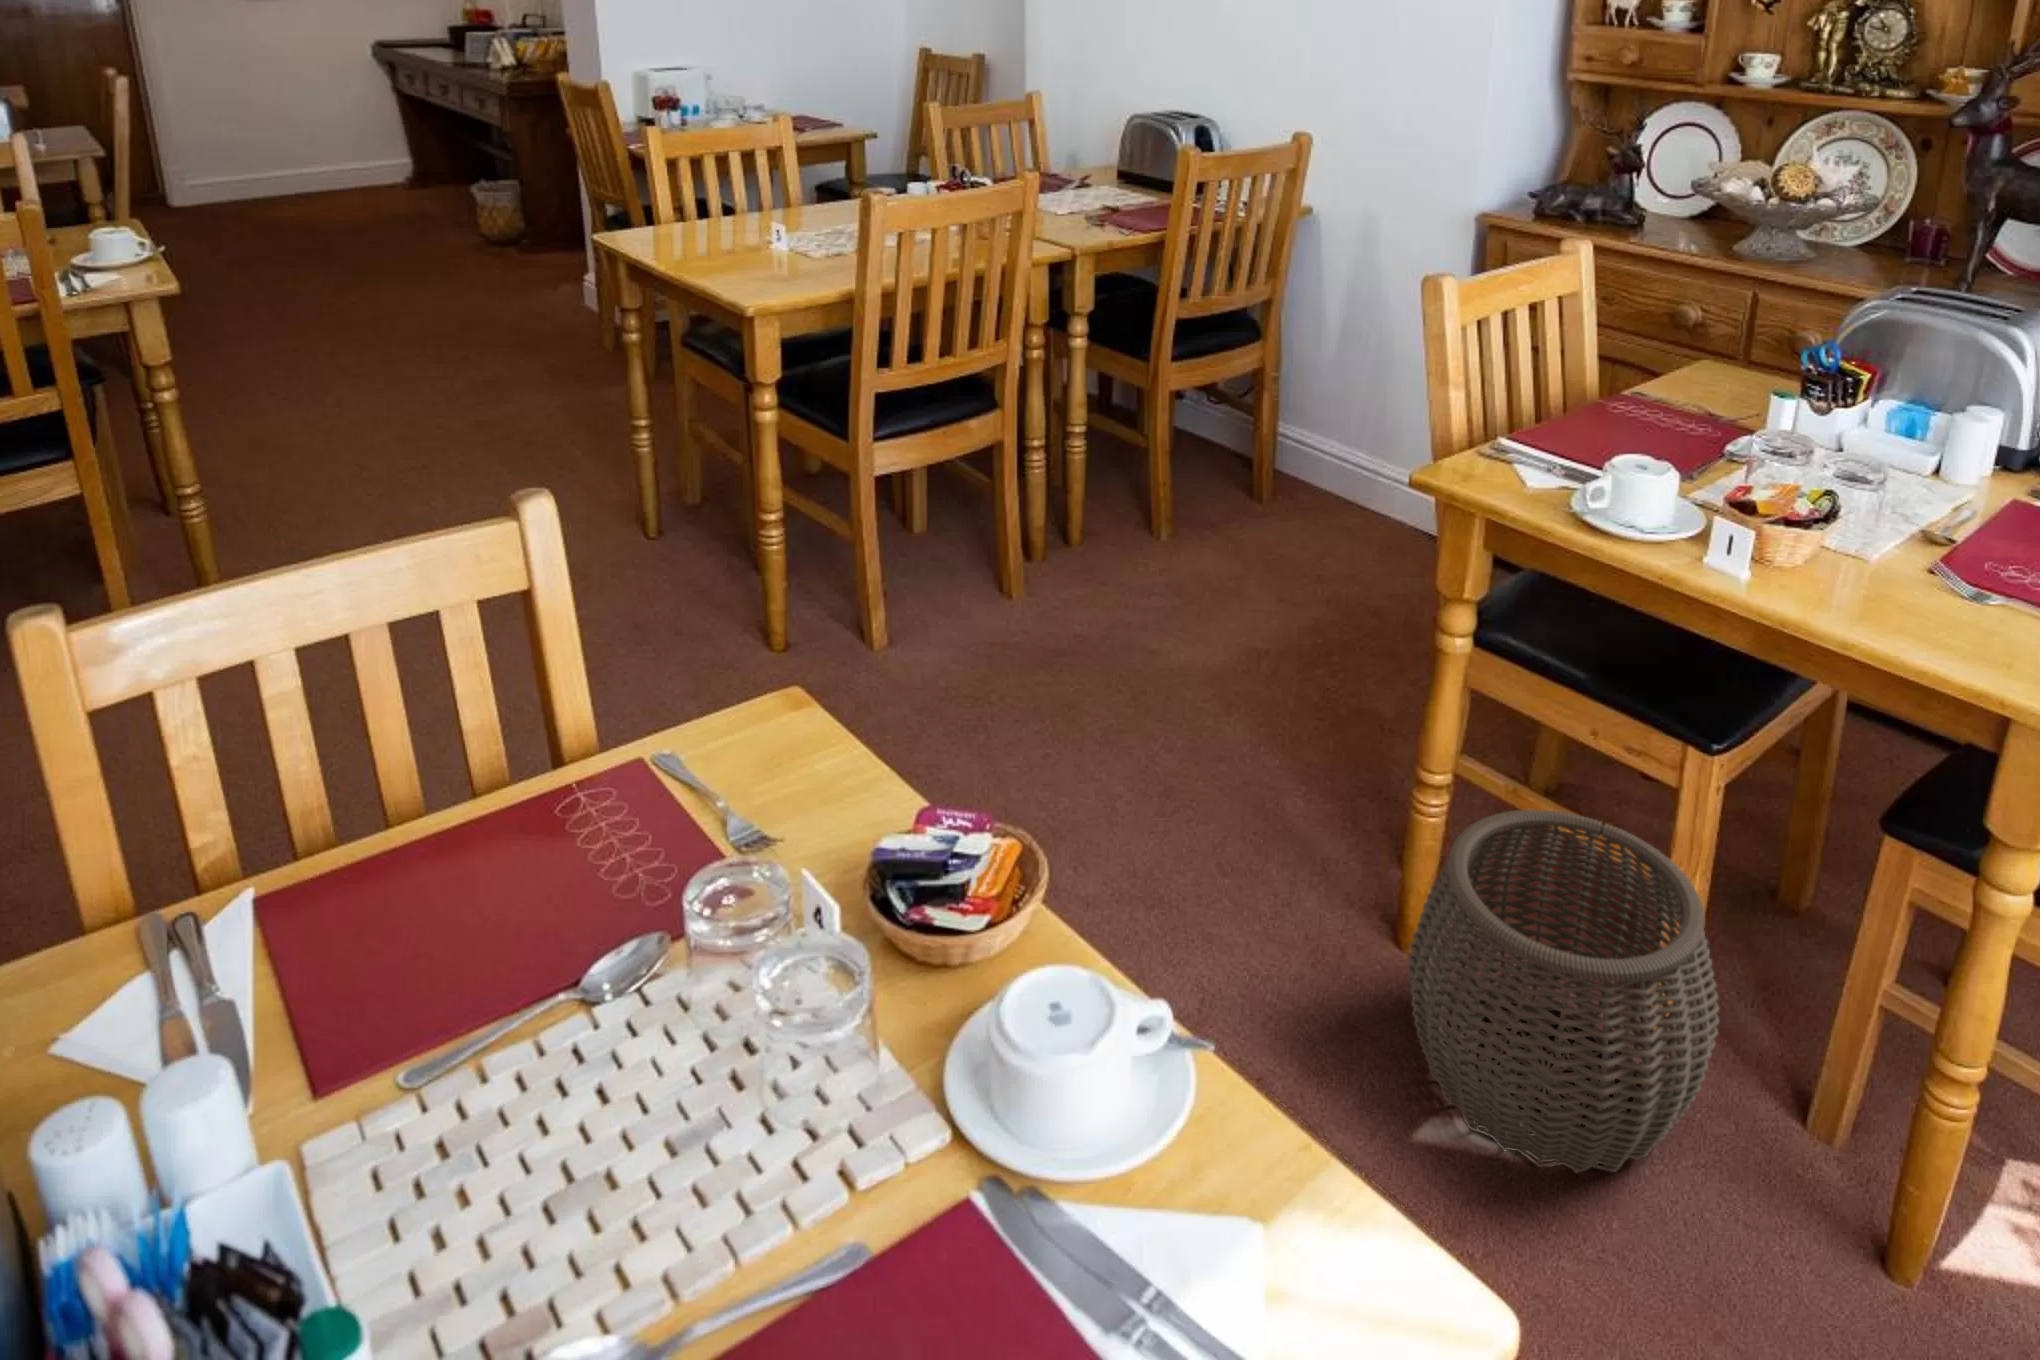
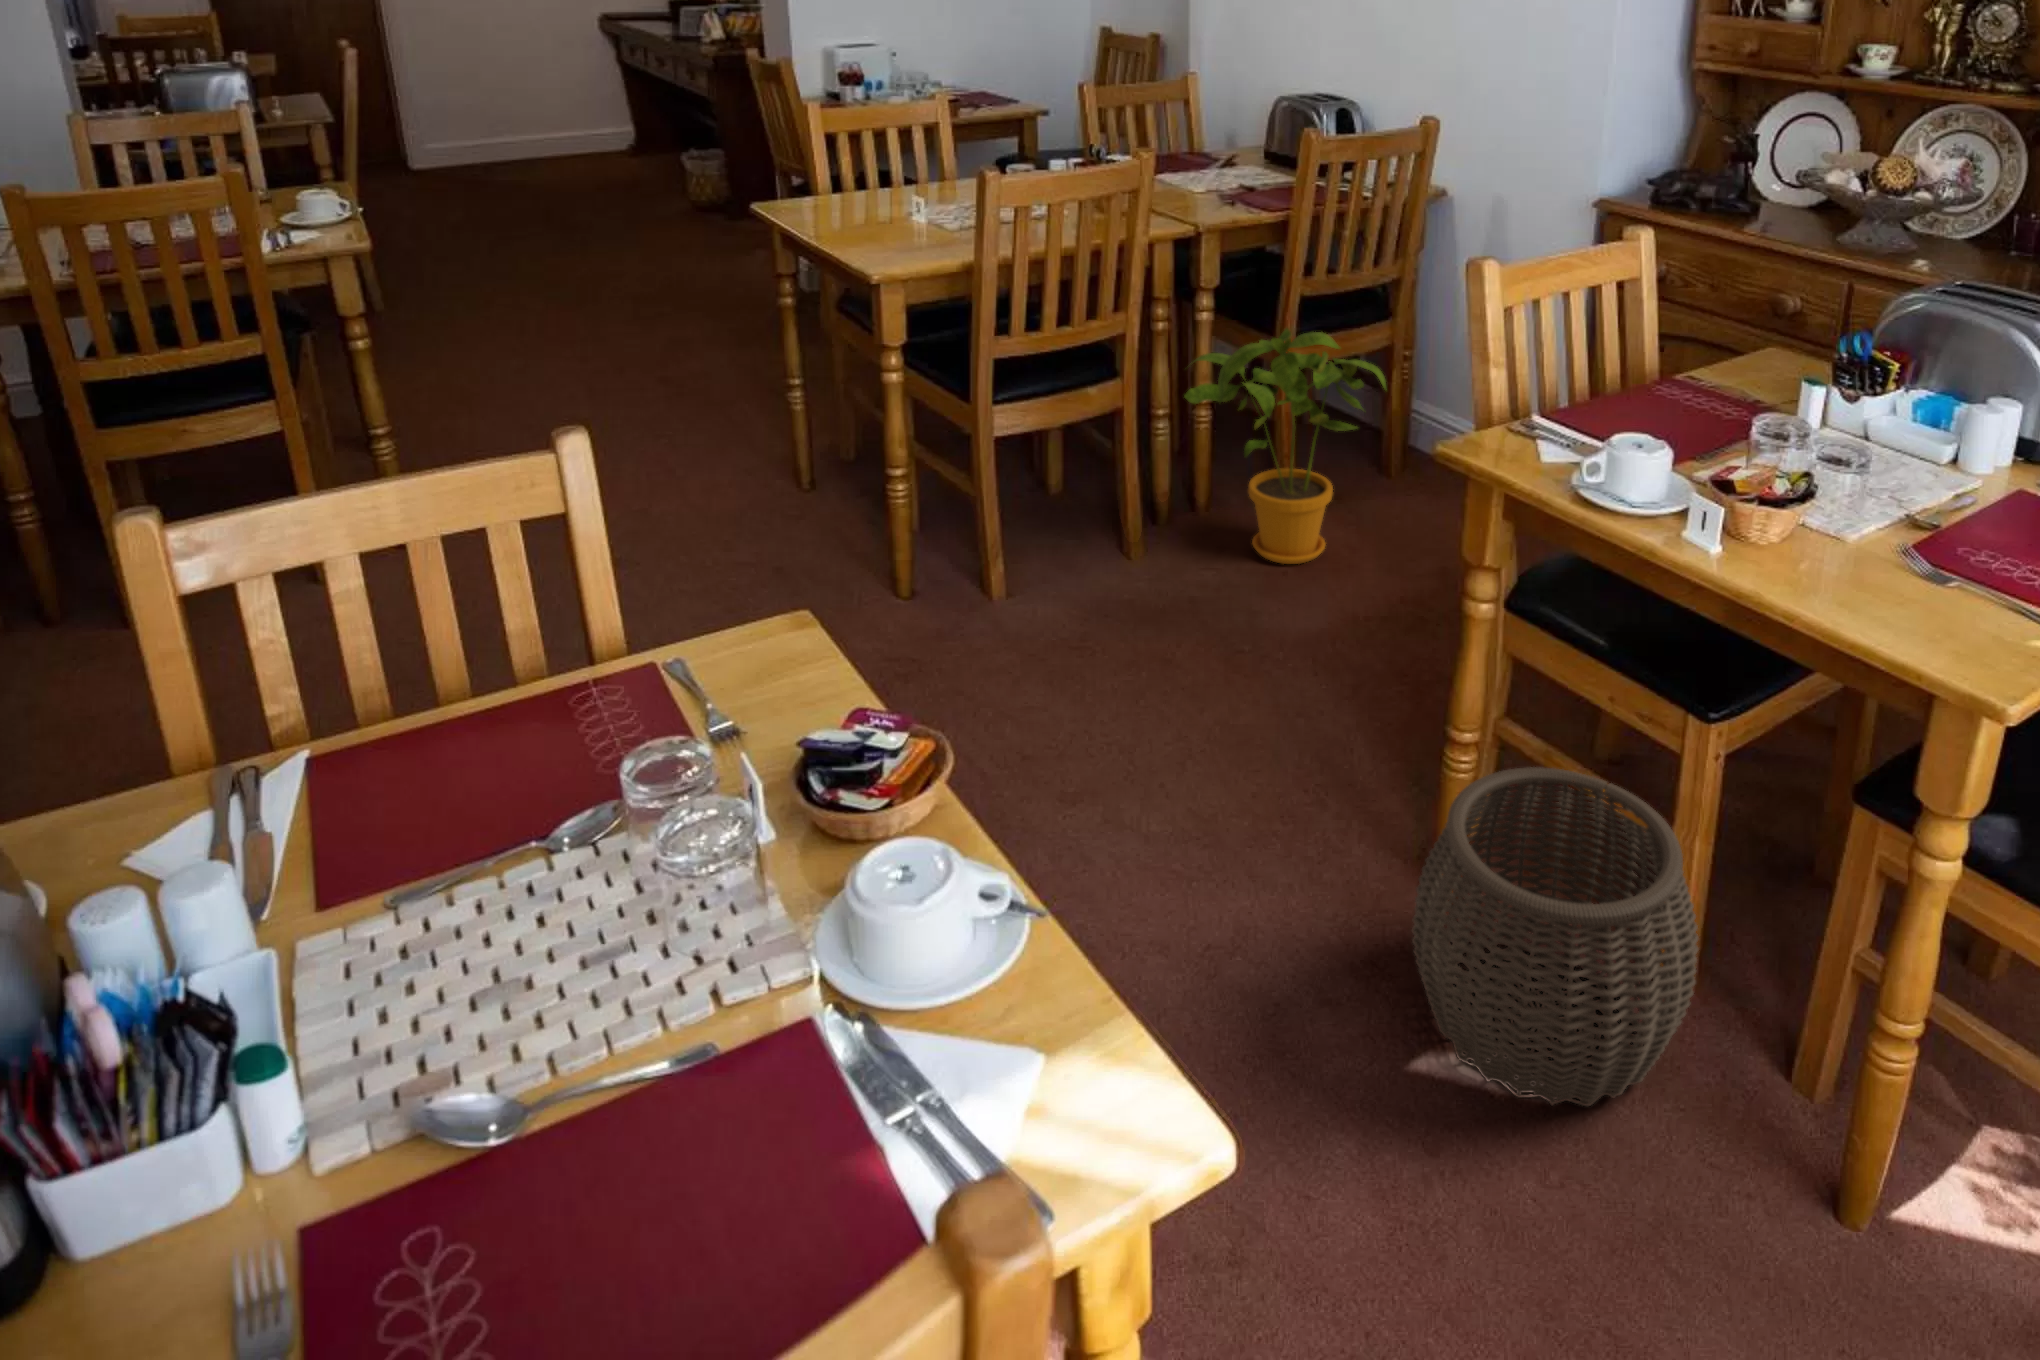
house plant: none [1063,351,1279,596] -> present [1184,328,1386,564]

